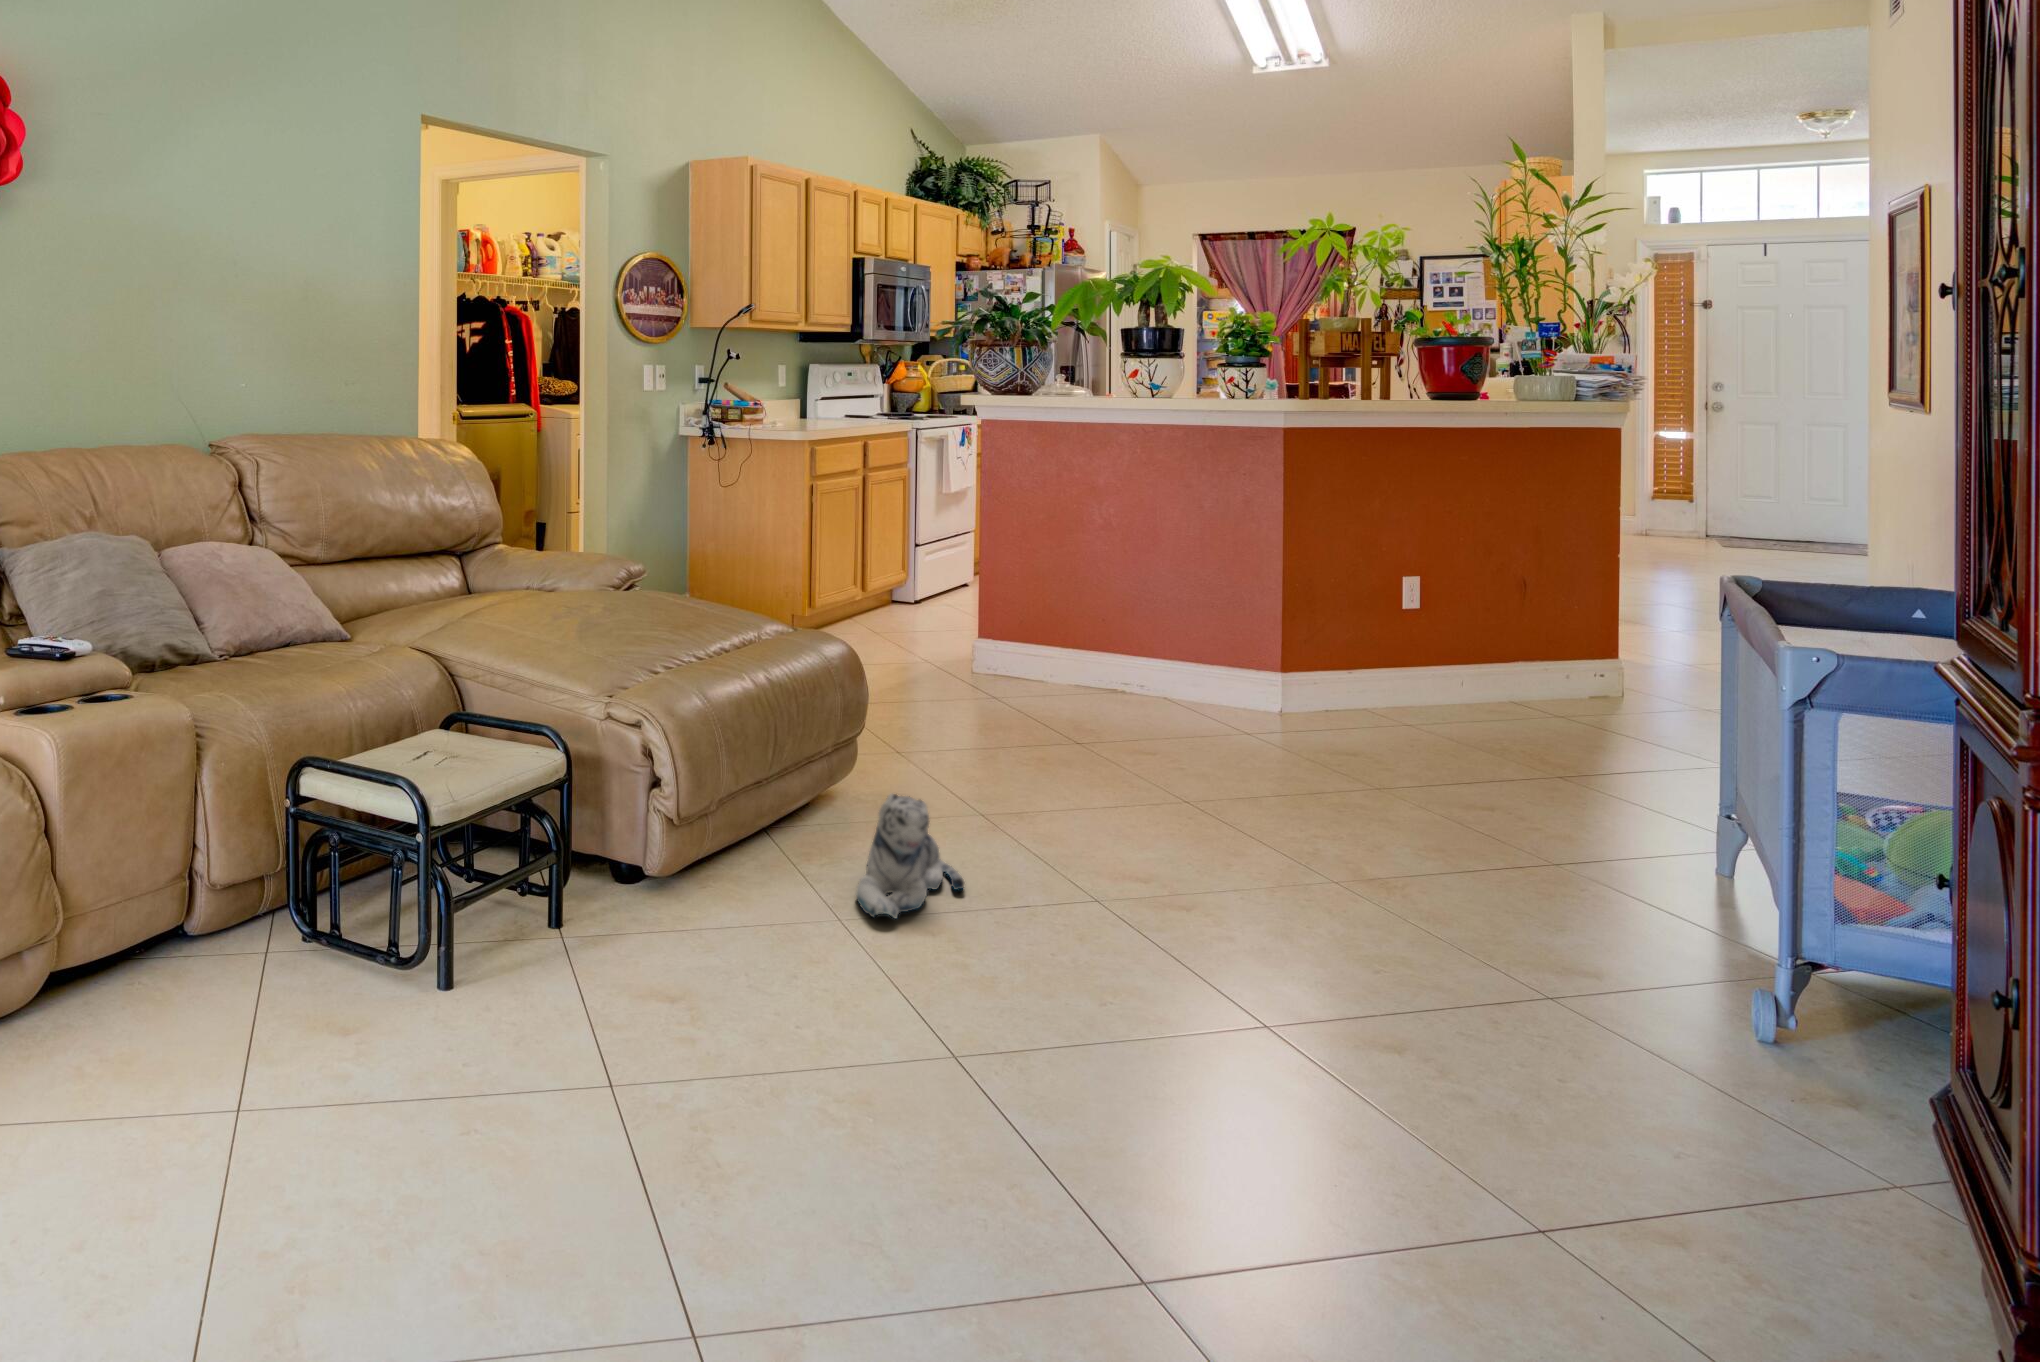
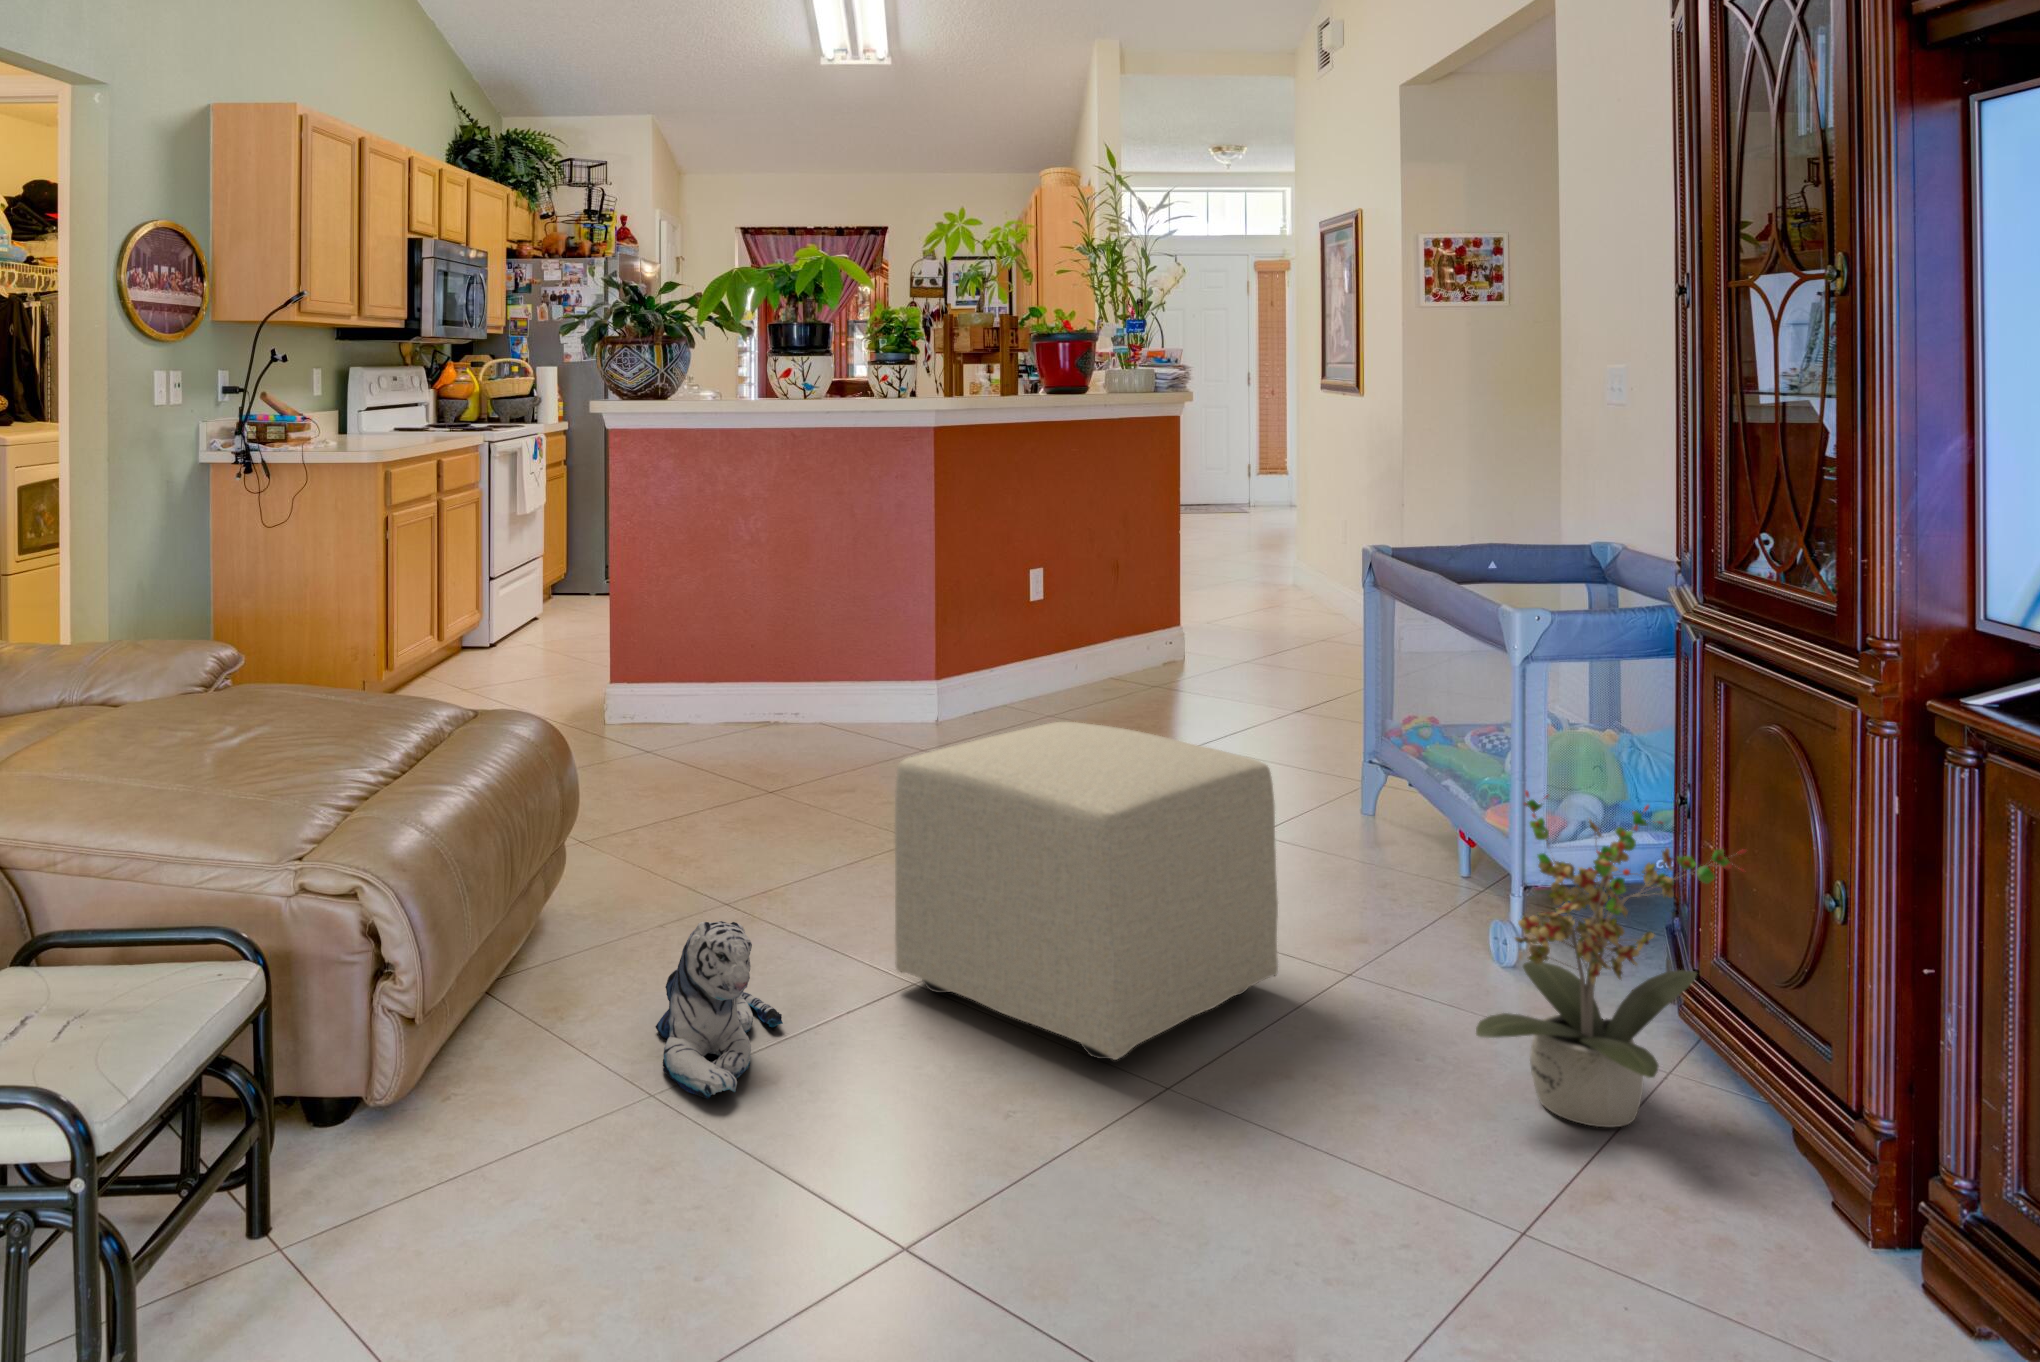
ottoman: none [1077,696,1453,973] -> present [895,722,1278,1060]
potted plant: none [1570,811,1923,1149] -> present [1476,791,1746,1127]

